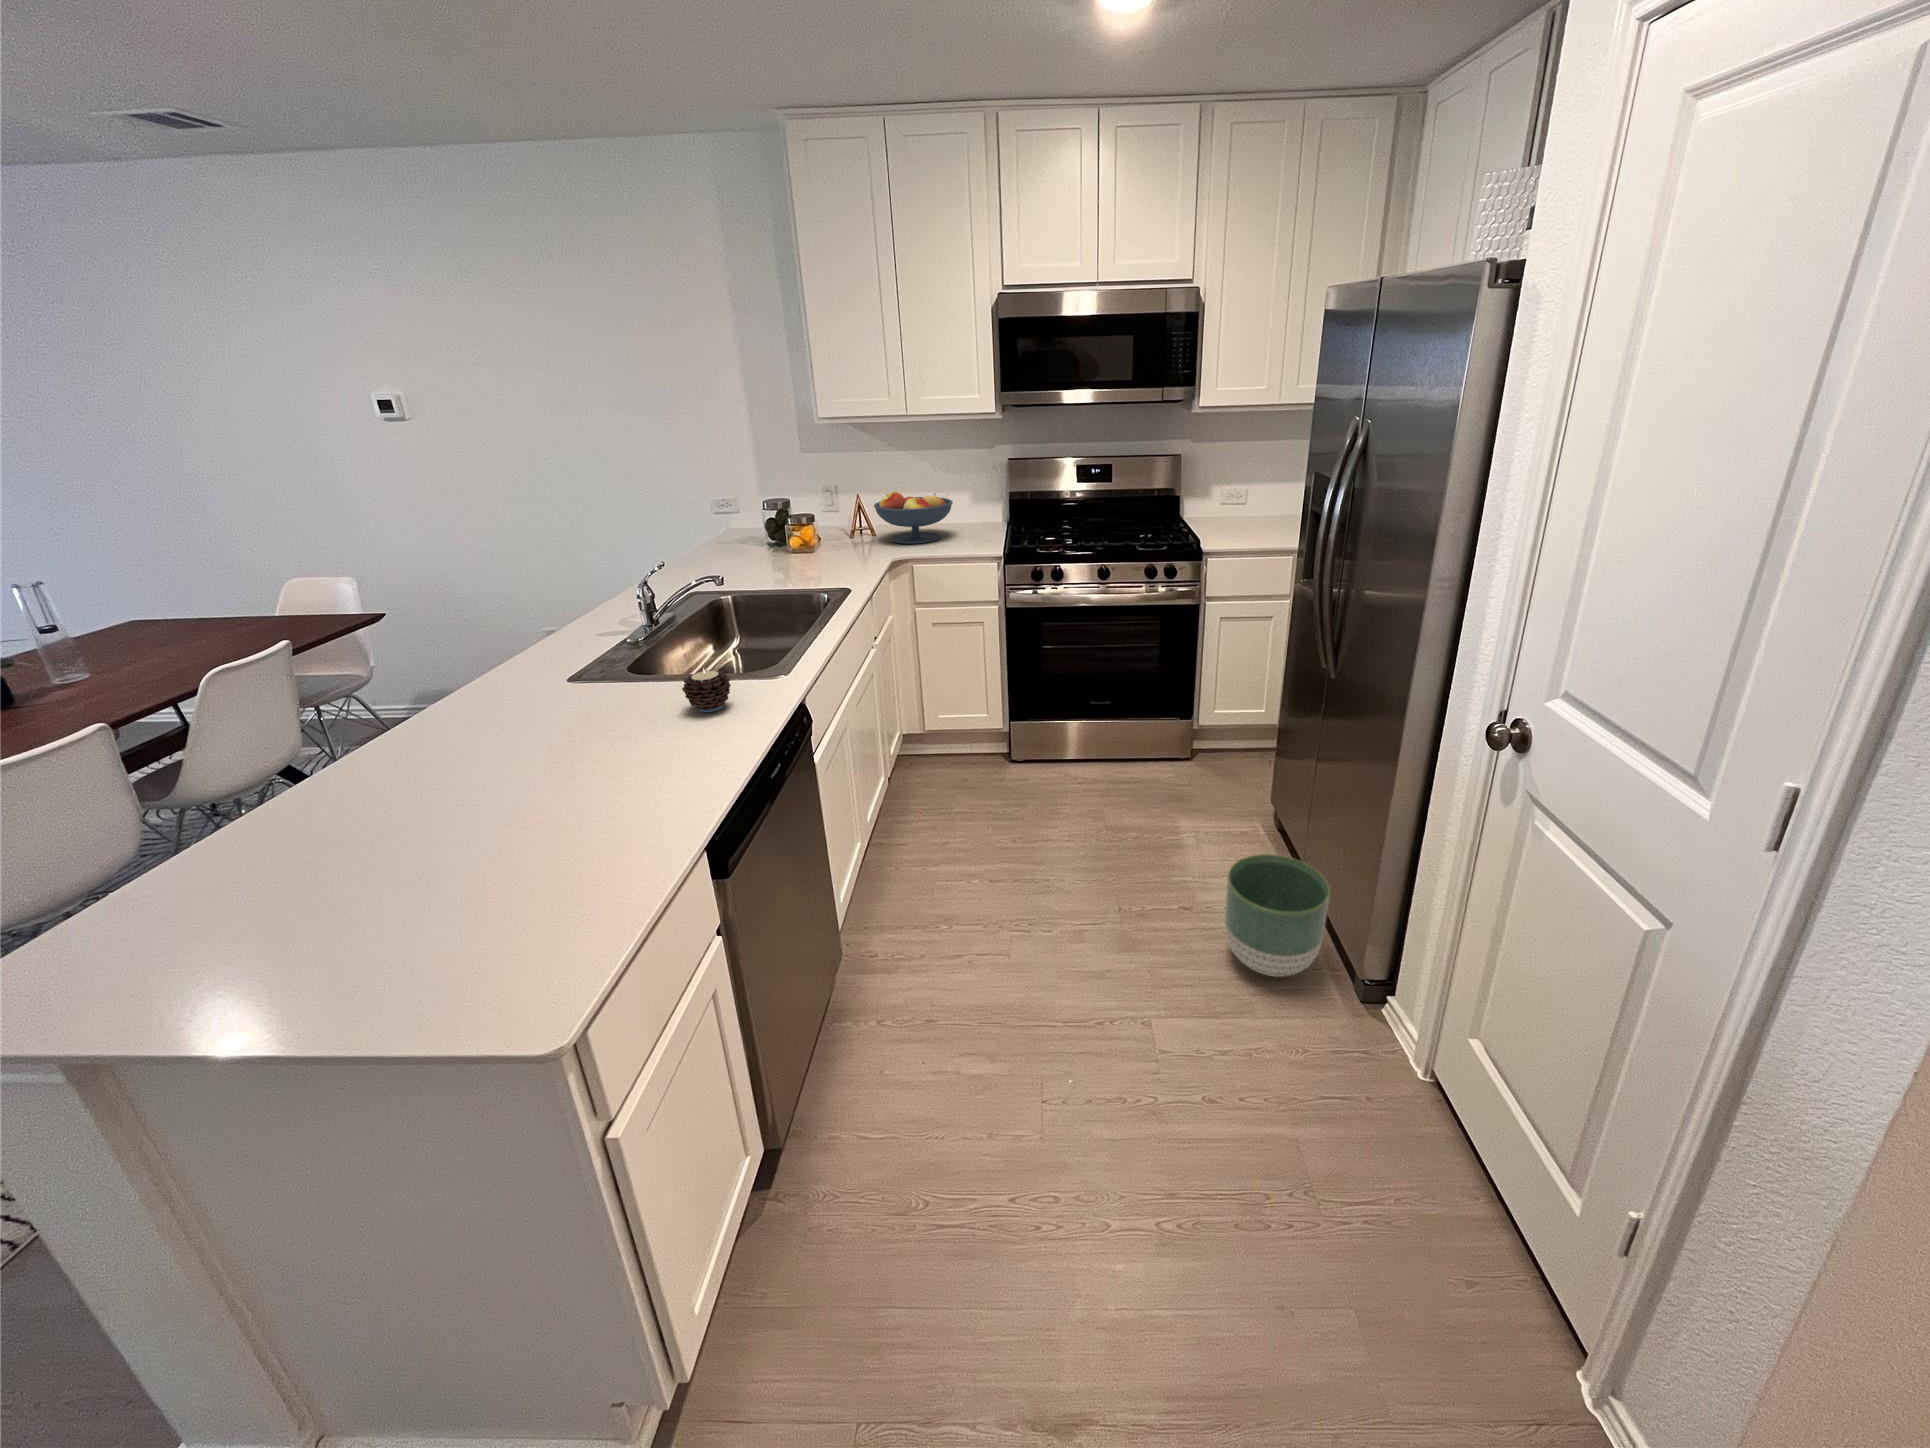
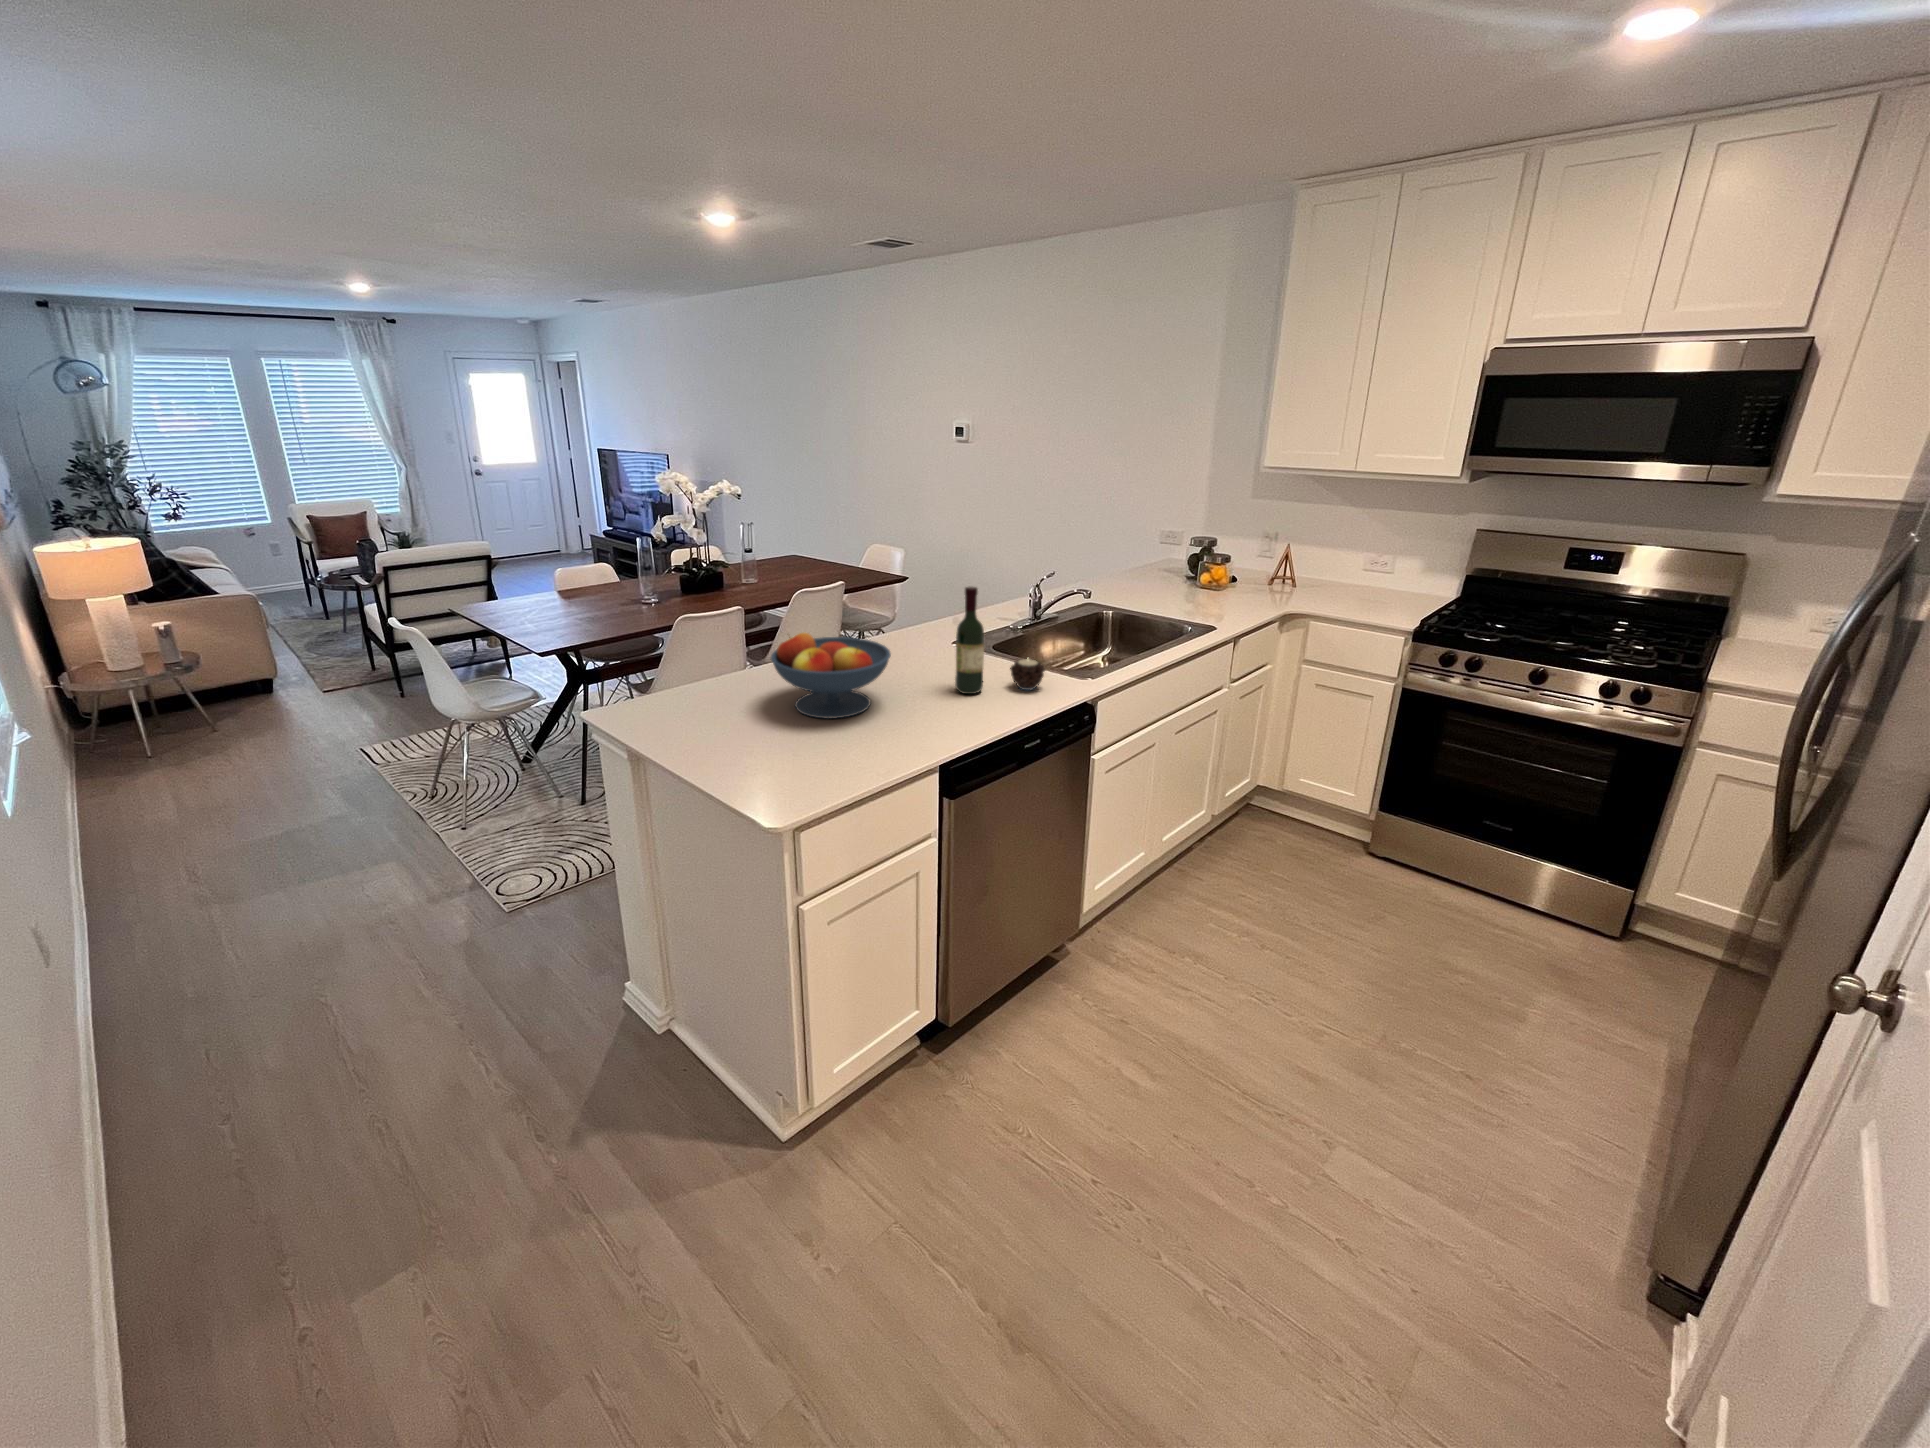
fruit bowl: present [874,492,953,544] -> present [771,633,891,718]
wine bottle: none [594,591,657,742] -> present [955,586,984,694]
planter: present [1225,854,1330,977] -> none [1484,1047,1656,1216]

